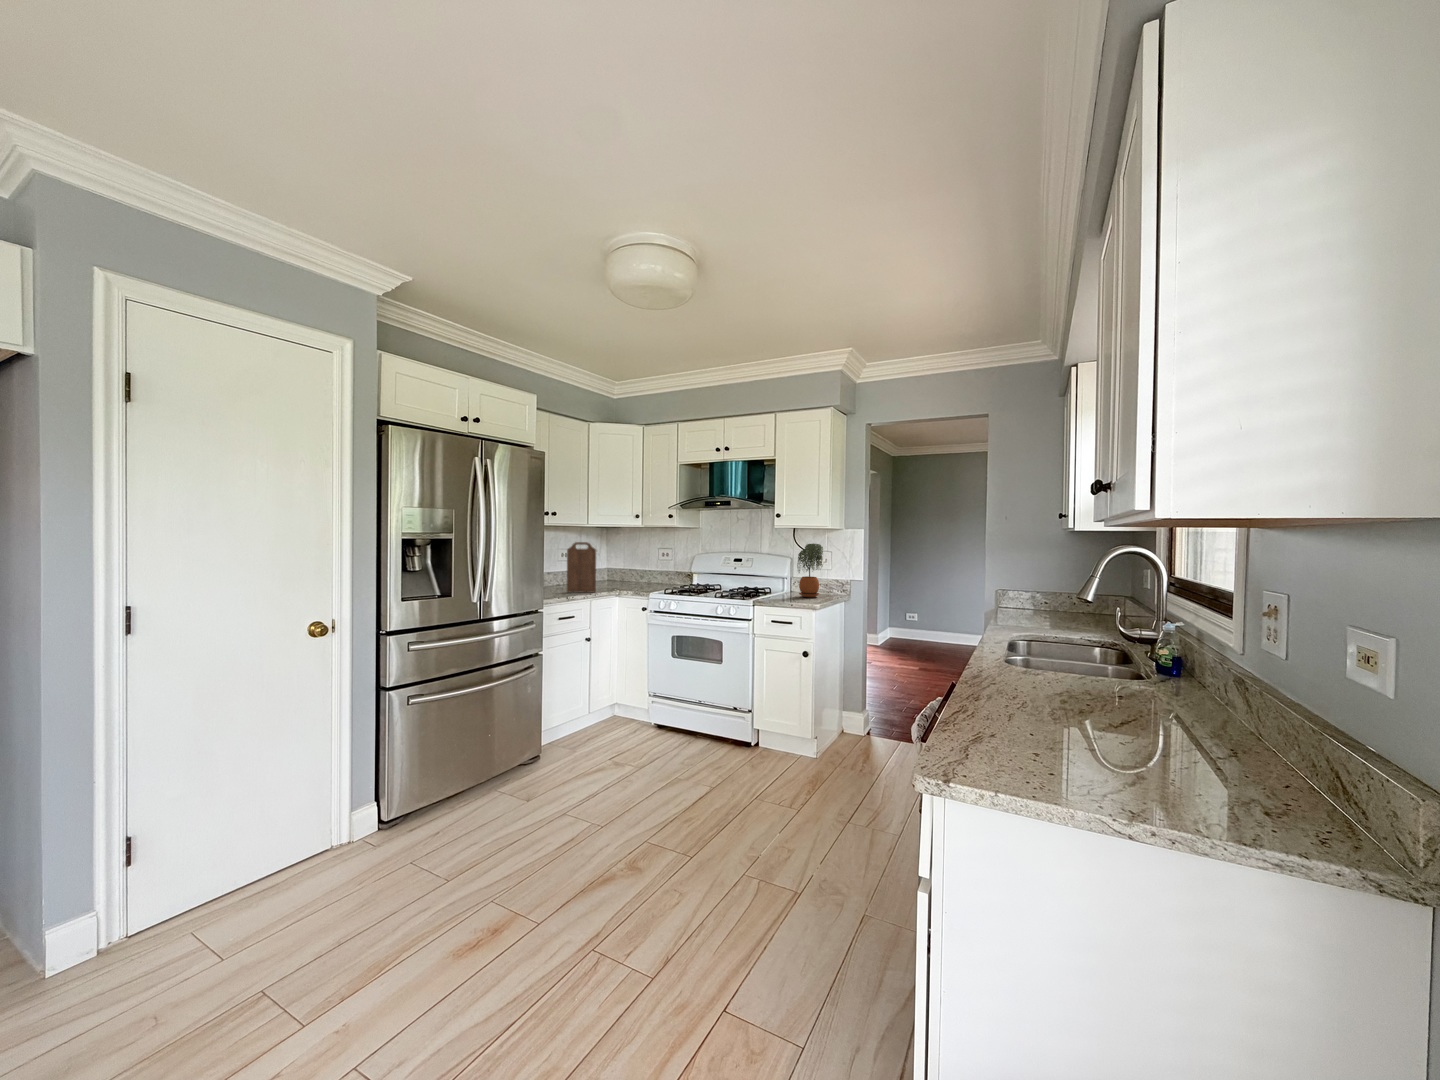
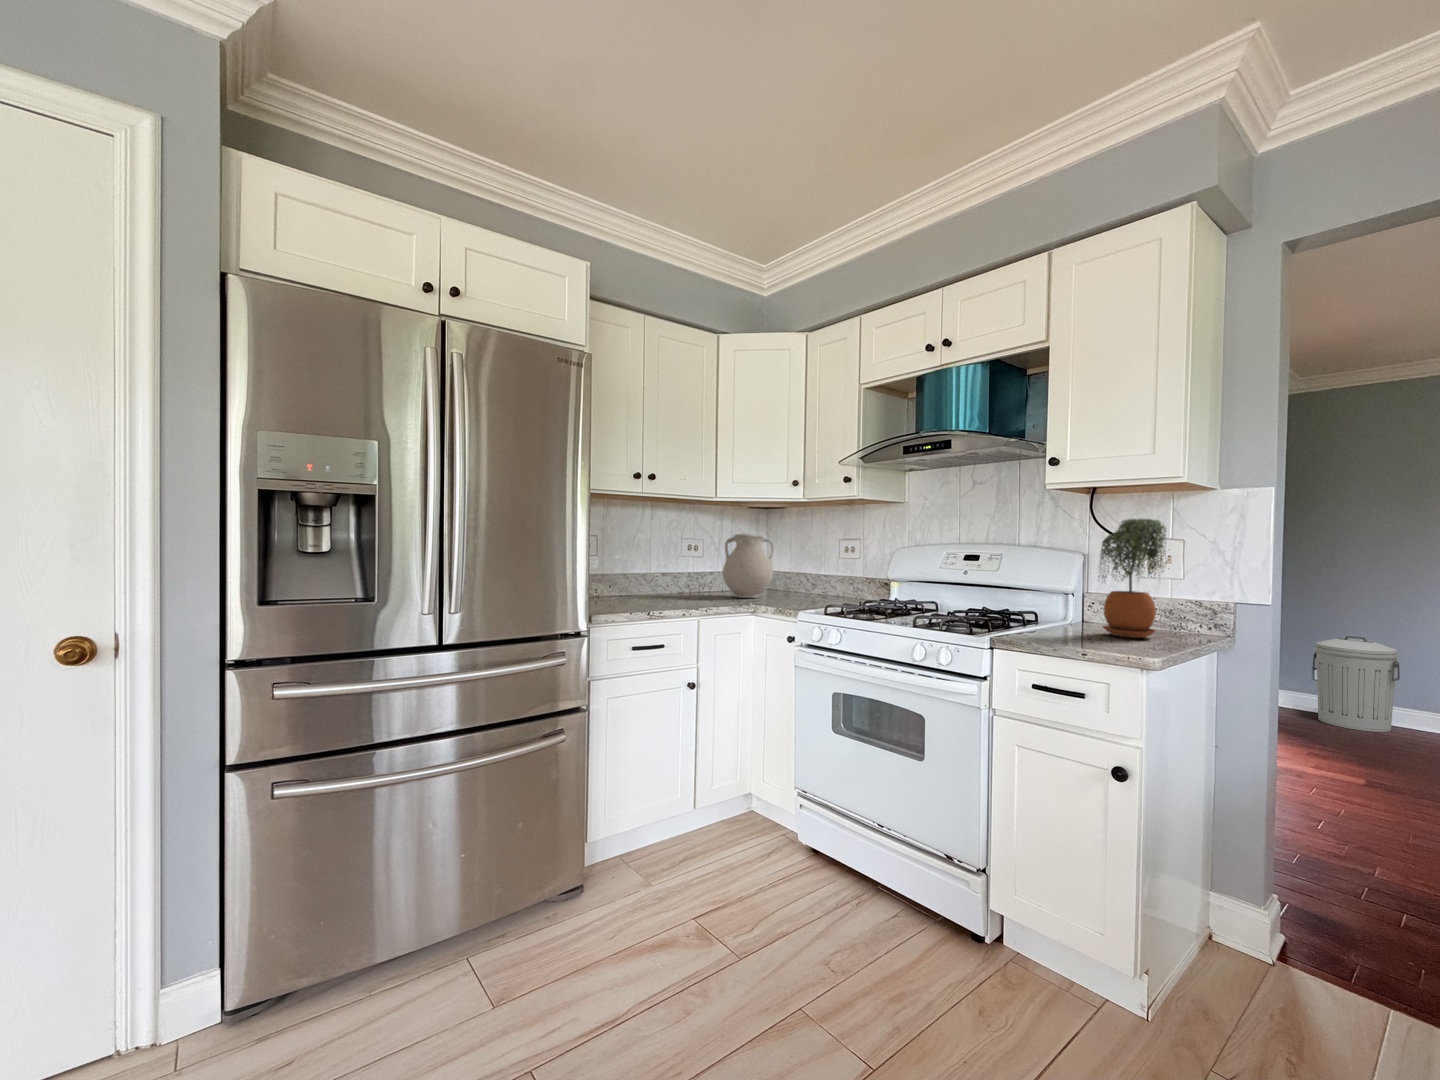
cutting board: present [567,542,596,592] -> none [673,522,717,605]
vase: none [591,548,624,588] -> present [722,534,774,598]
trash can: none [903,595,938,646] -> present [1313,636,1400,732]

